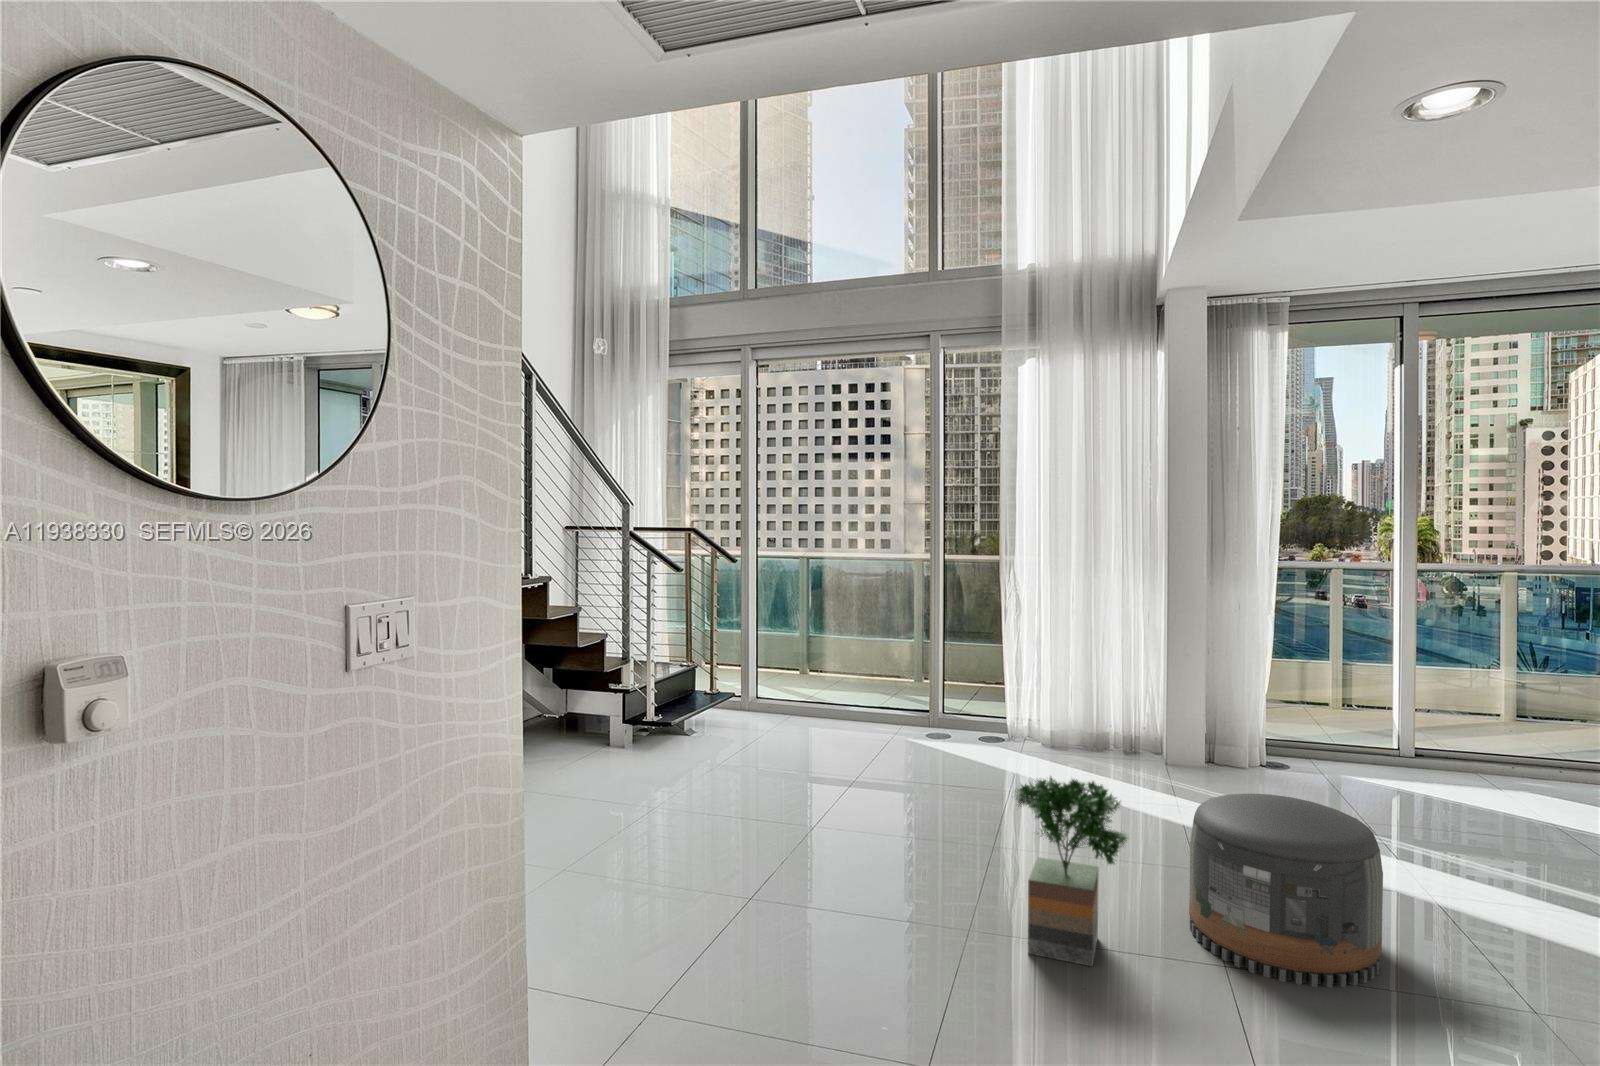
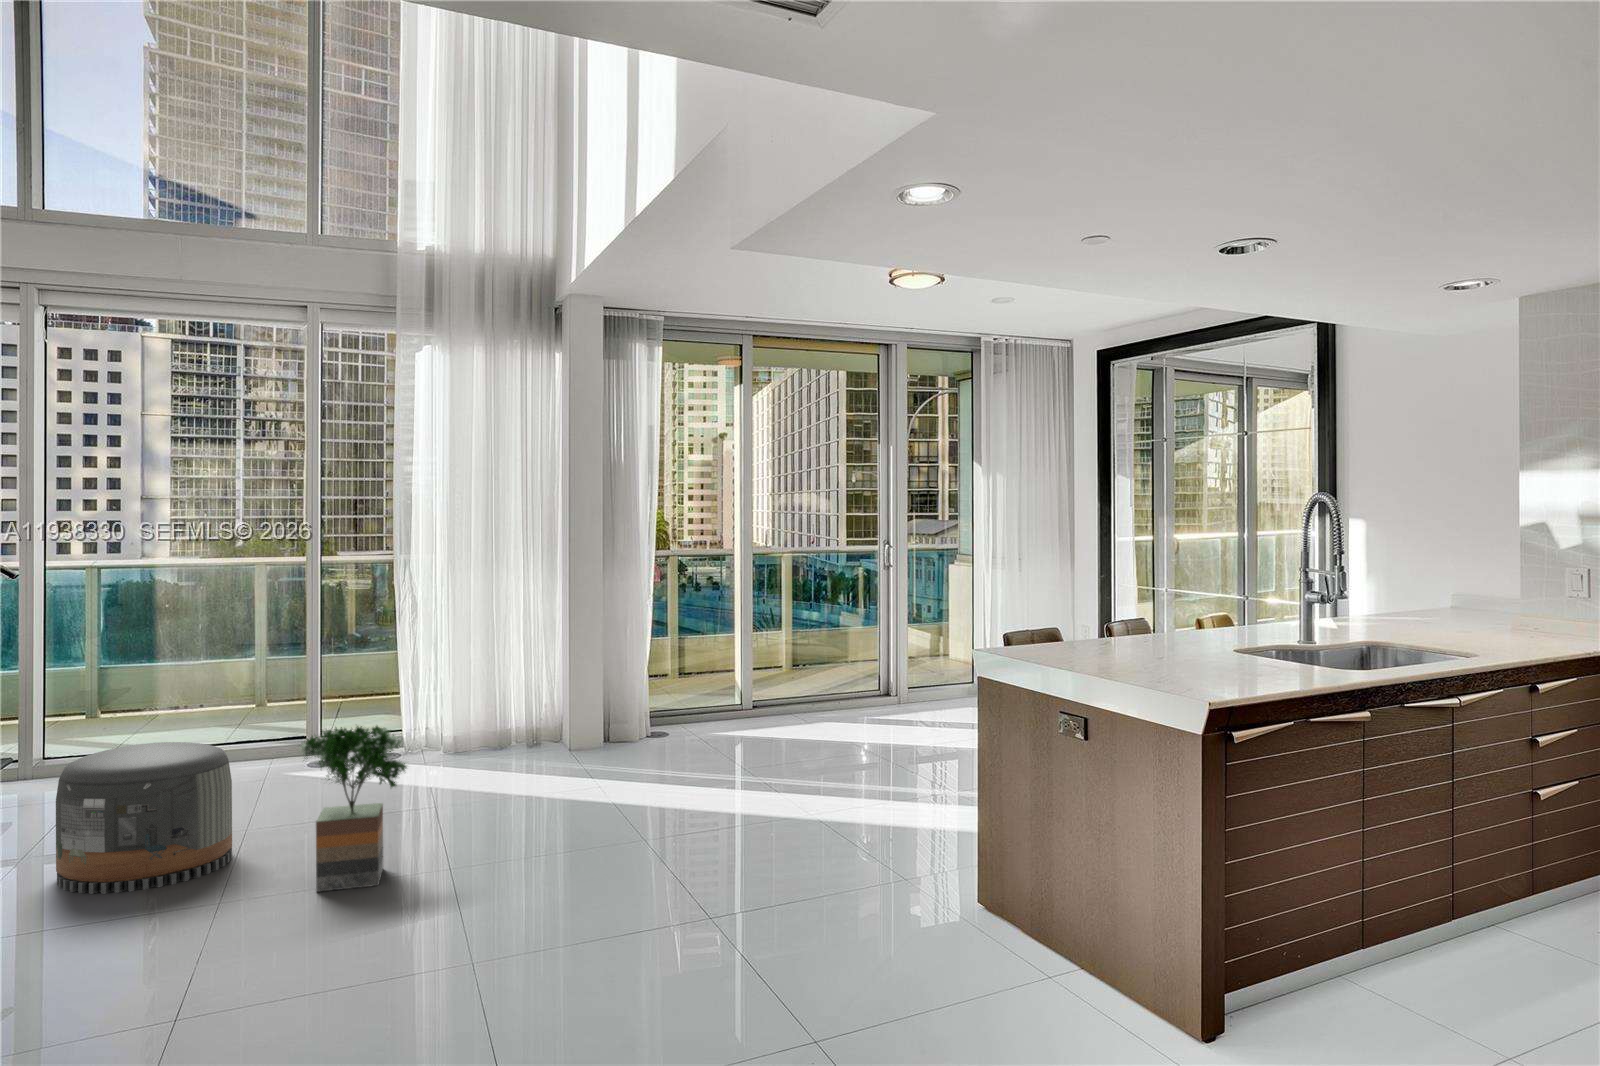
pouf: present [1189,793,1383,987] -> present [56,742,232,894]

